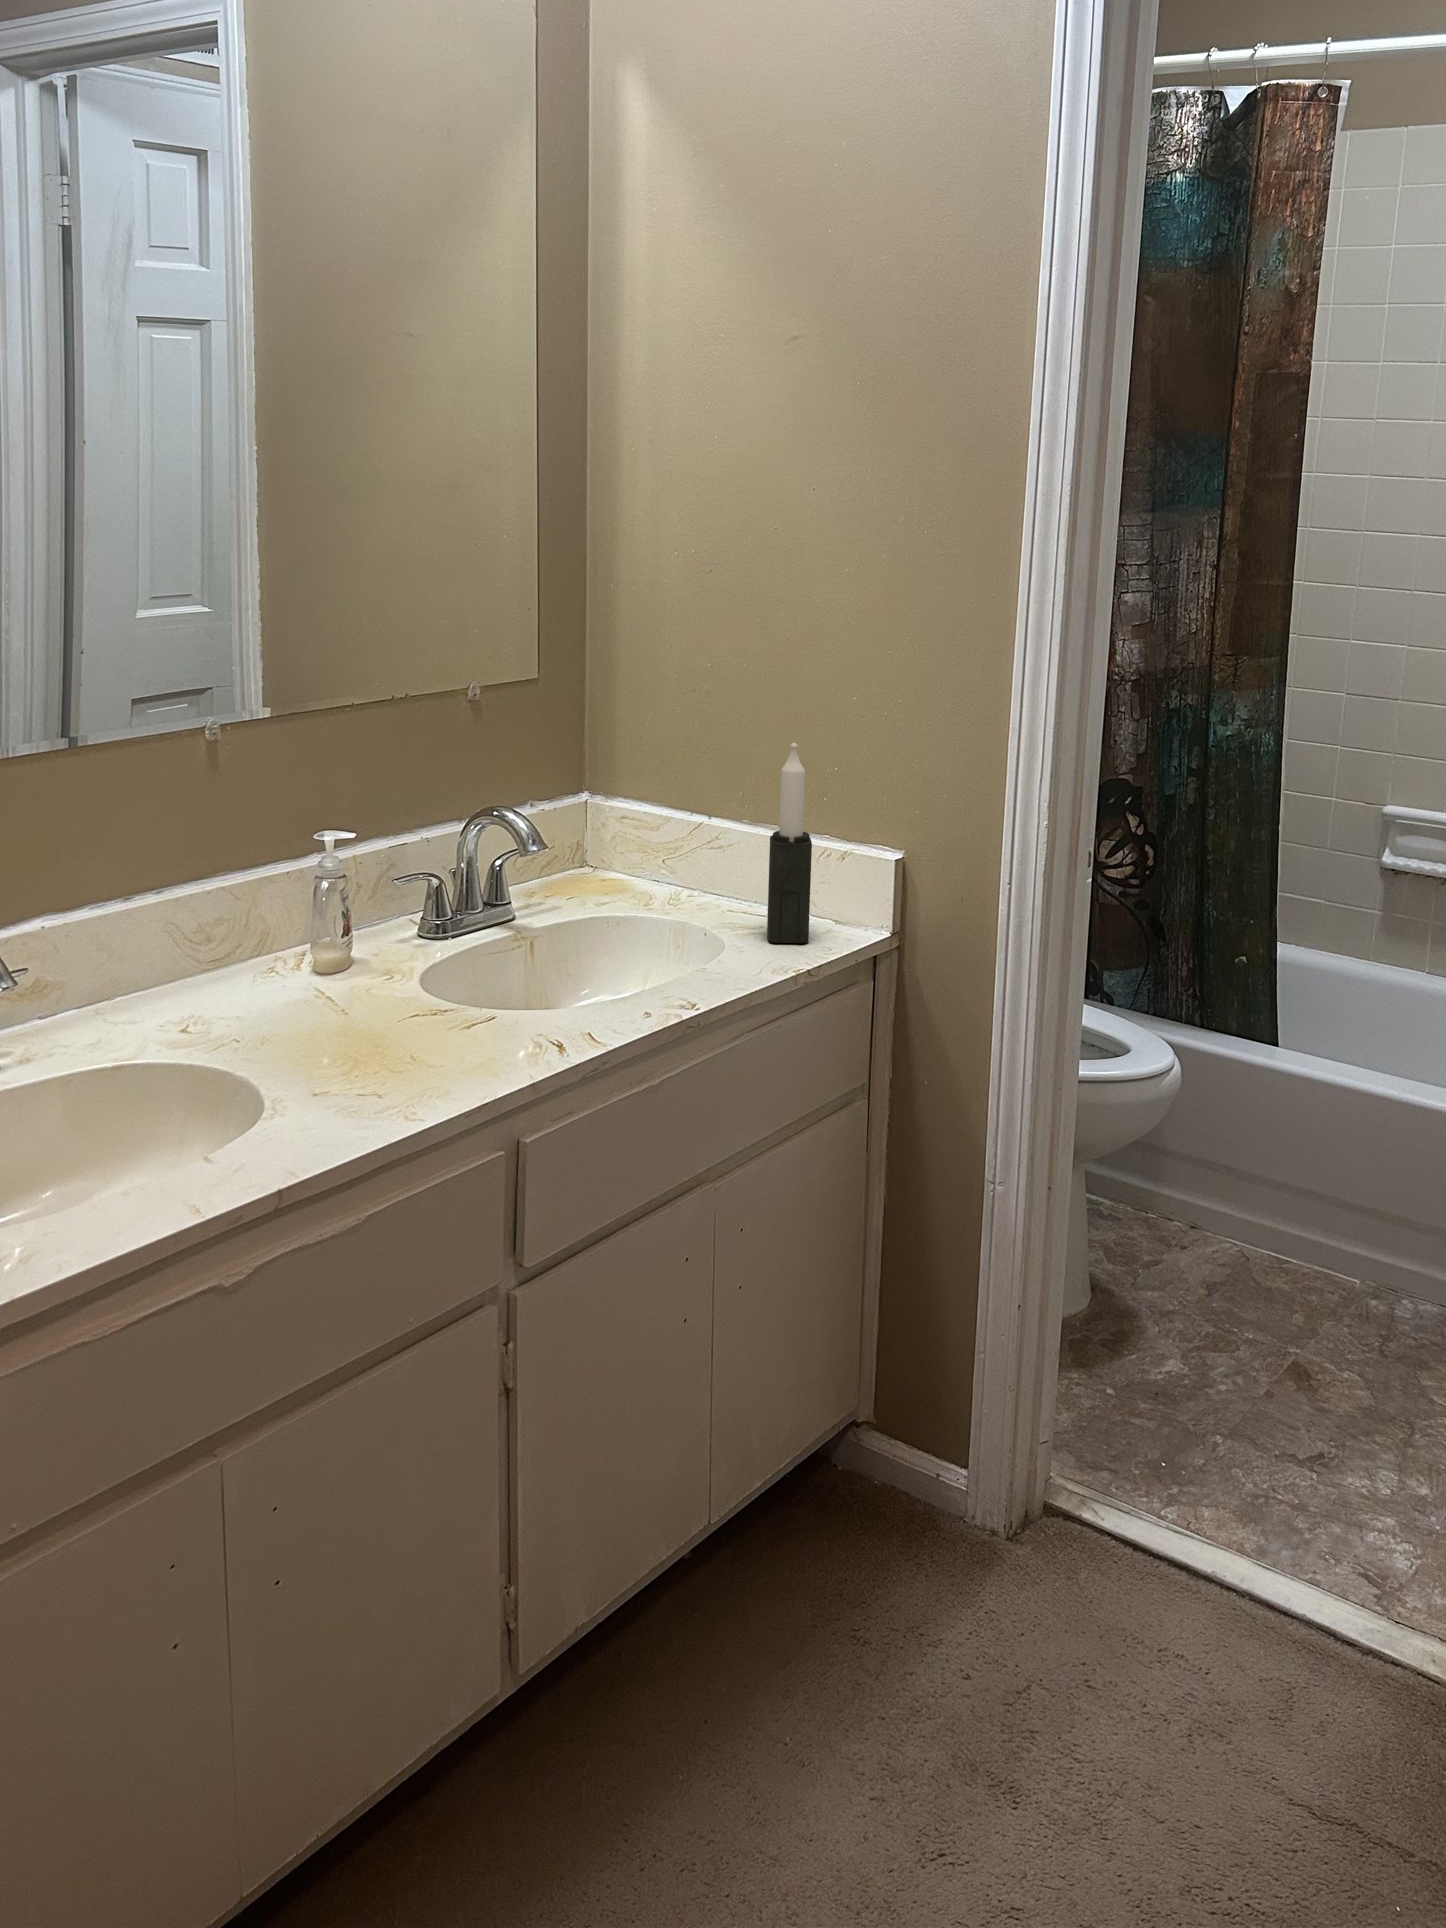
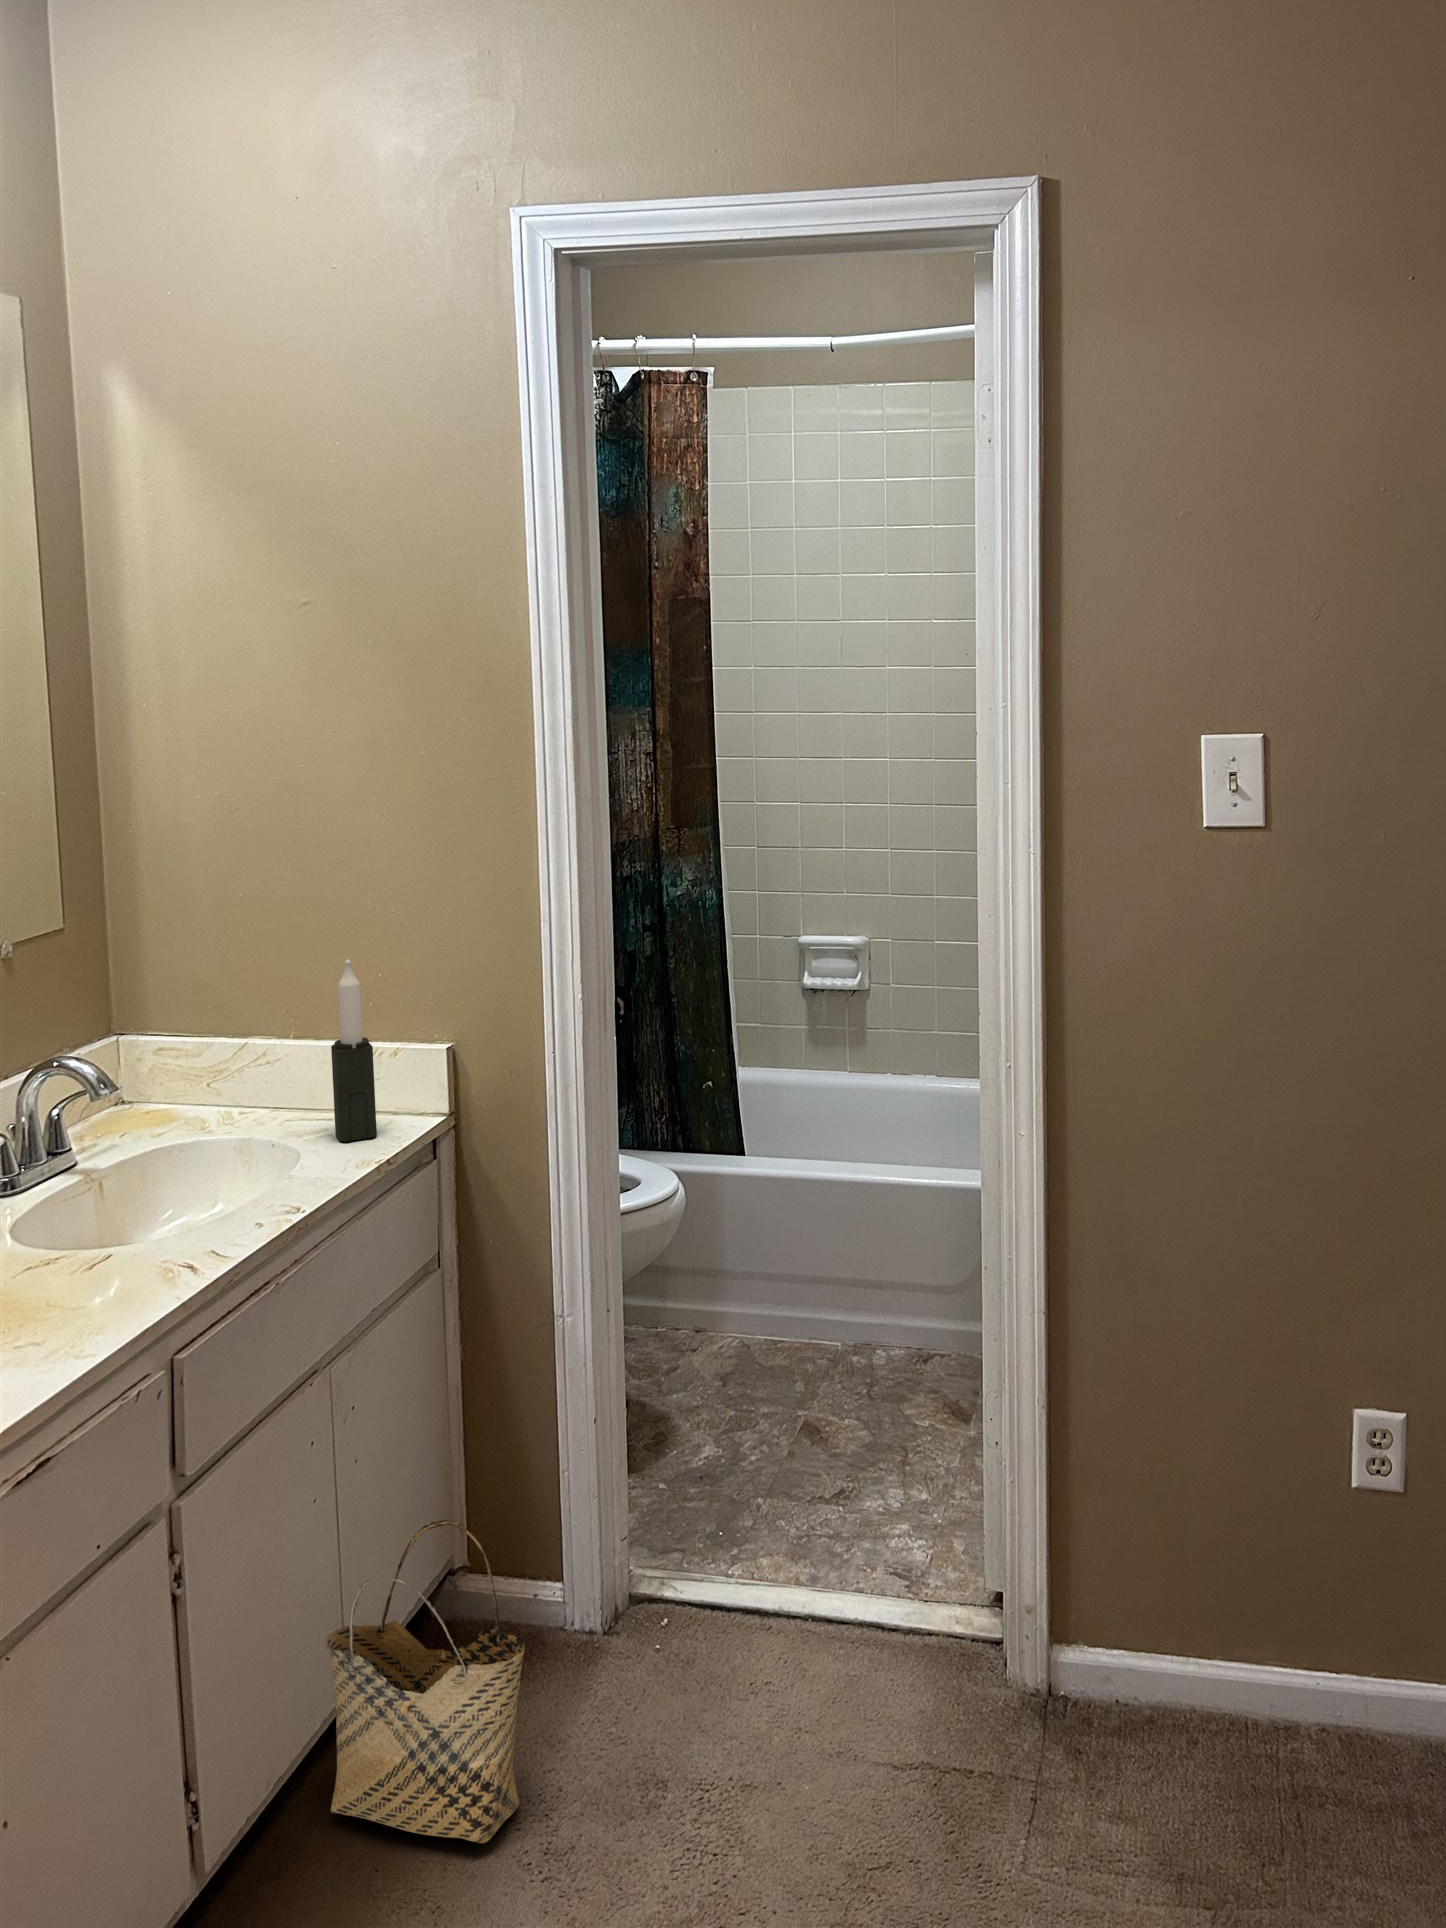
woven basket: none [677,1373,888,1730] -> present [326,1520,525,1843]

